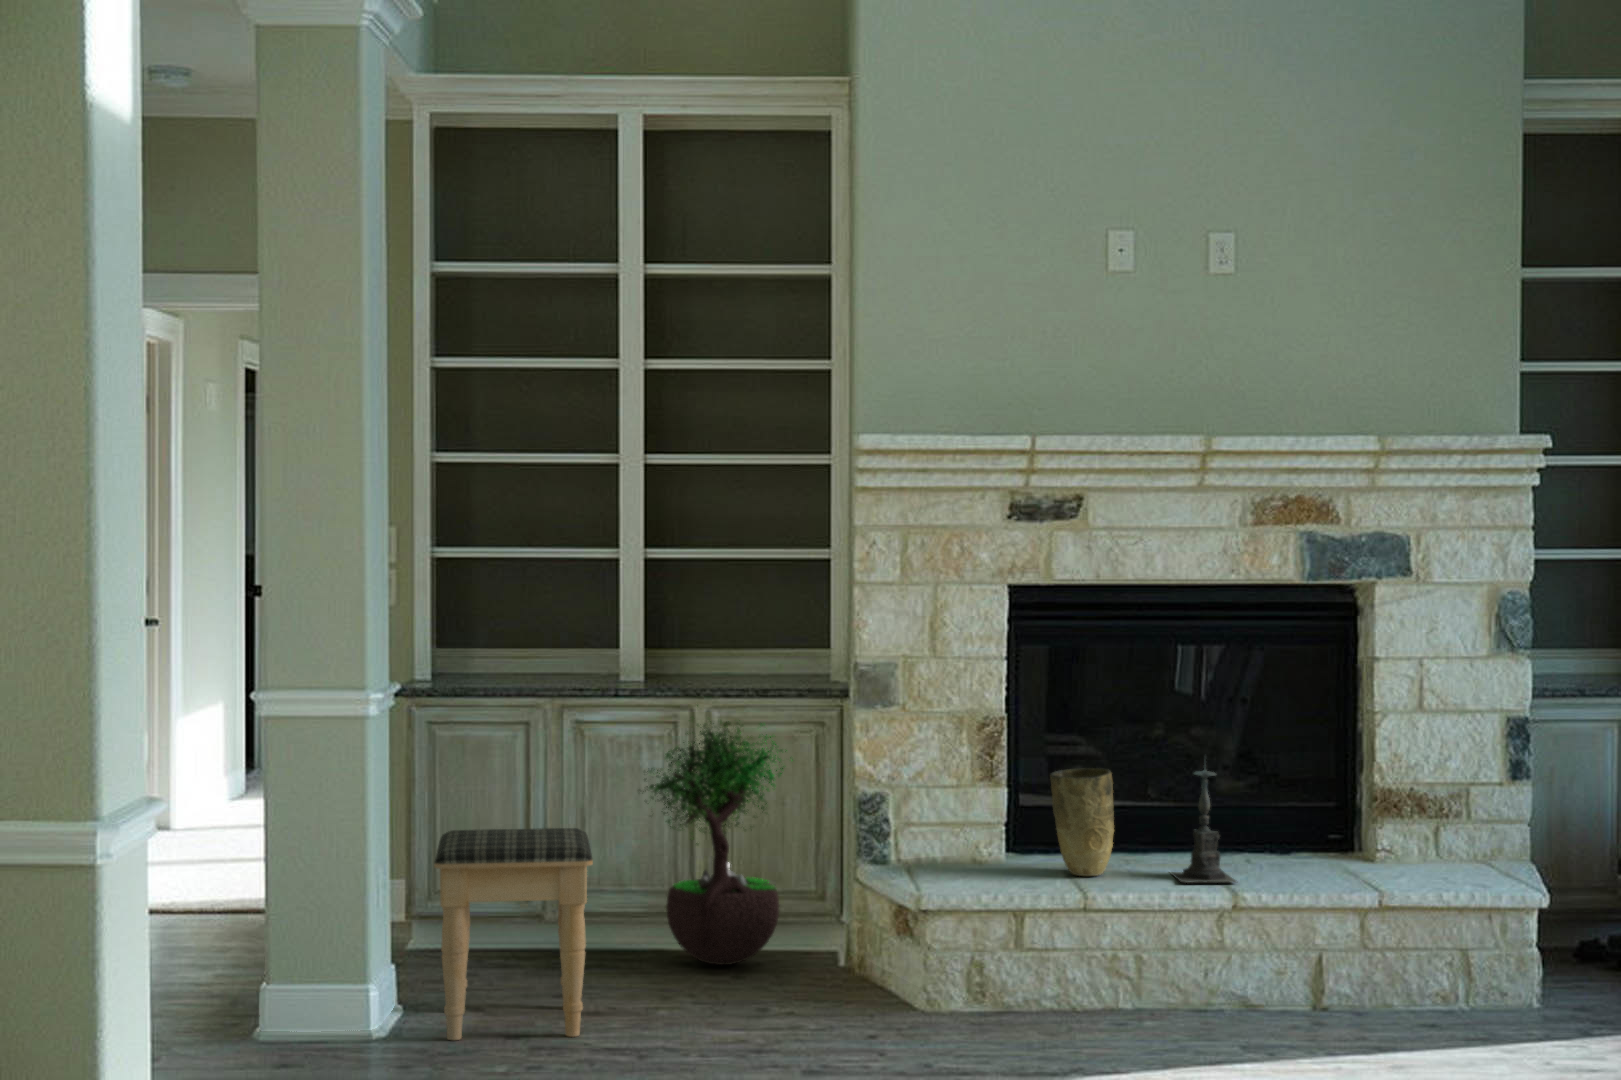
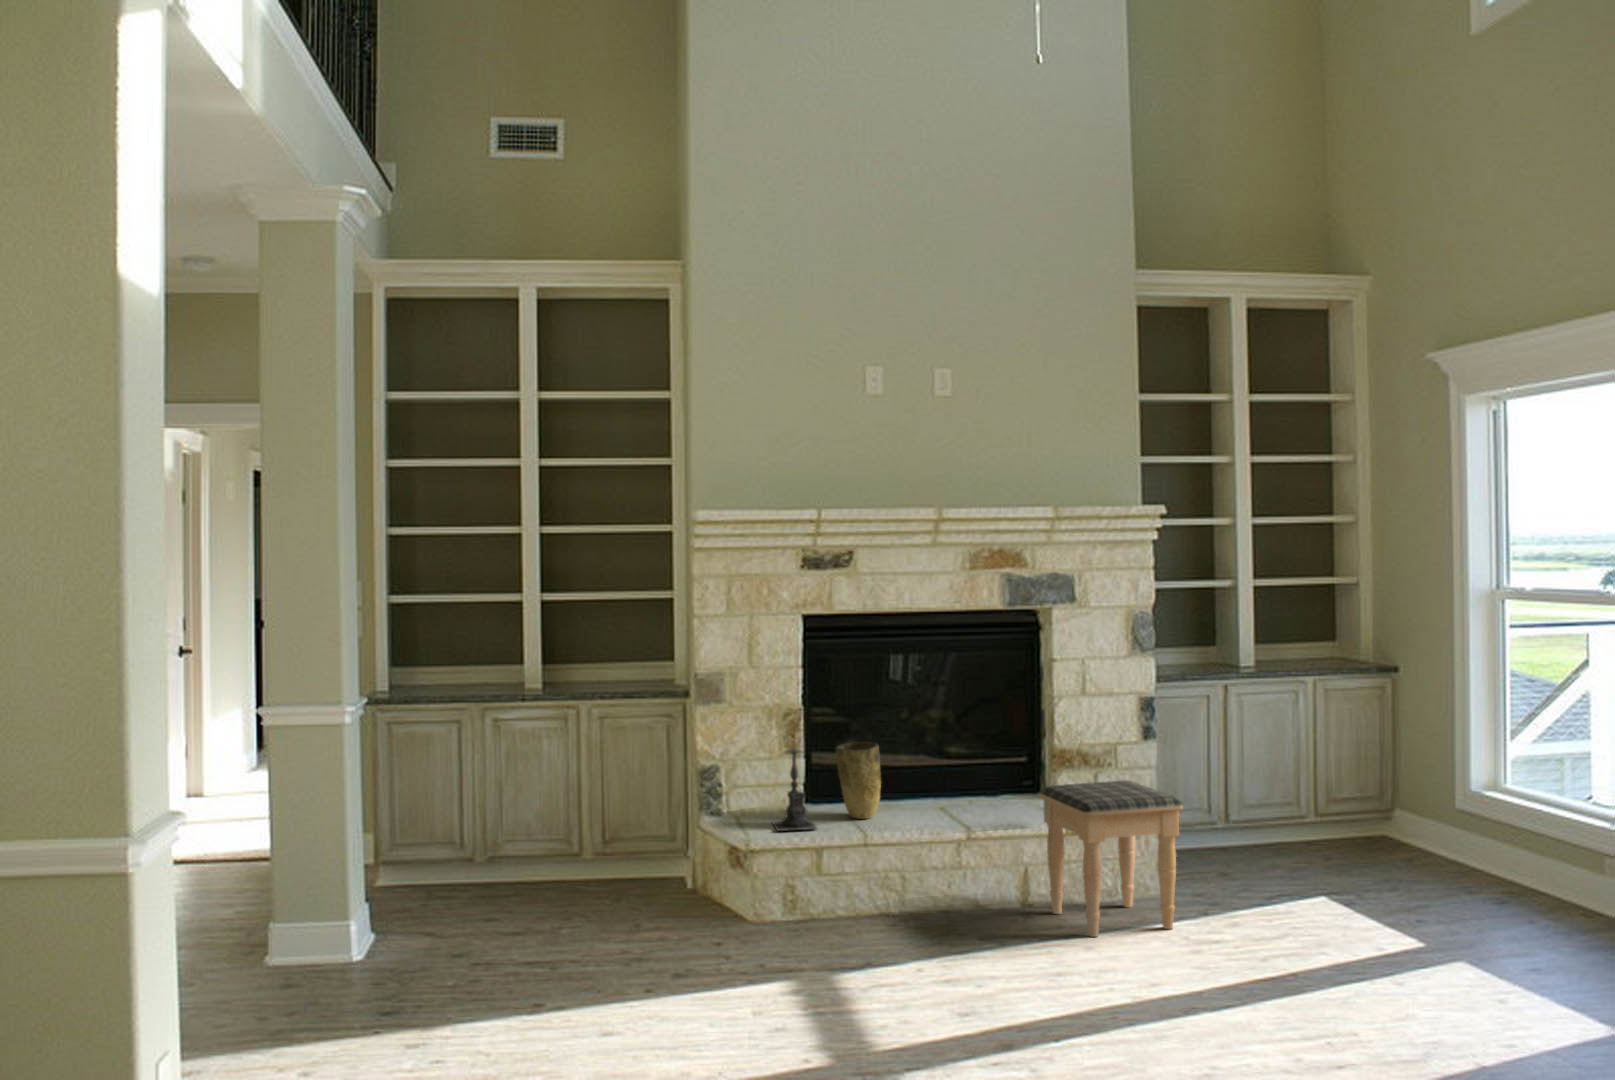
potted tree: present [643,705,793,965] -> none [542,705,654,891]
candle holder: present [1171,767,1236,883] -> present [773,748,816,831]
footstool: present [434,828,593,1040] -> present [1039,780,1183,937]

